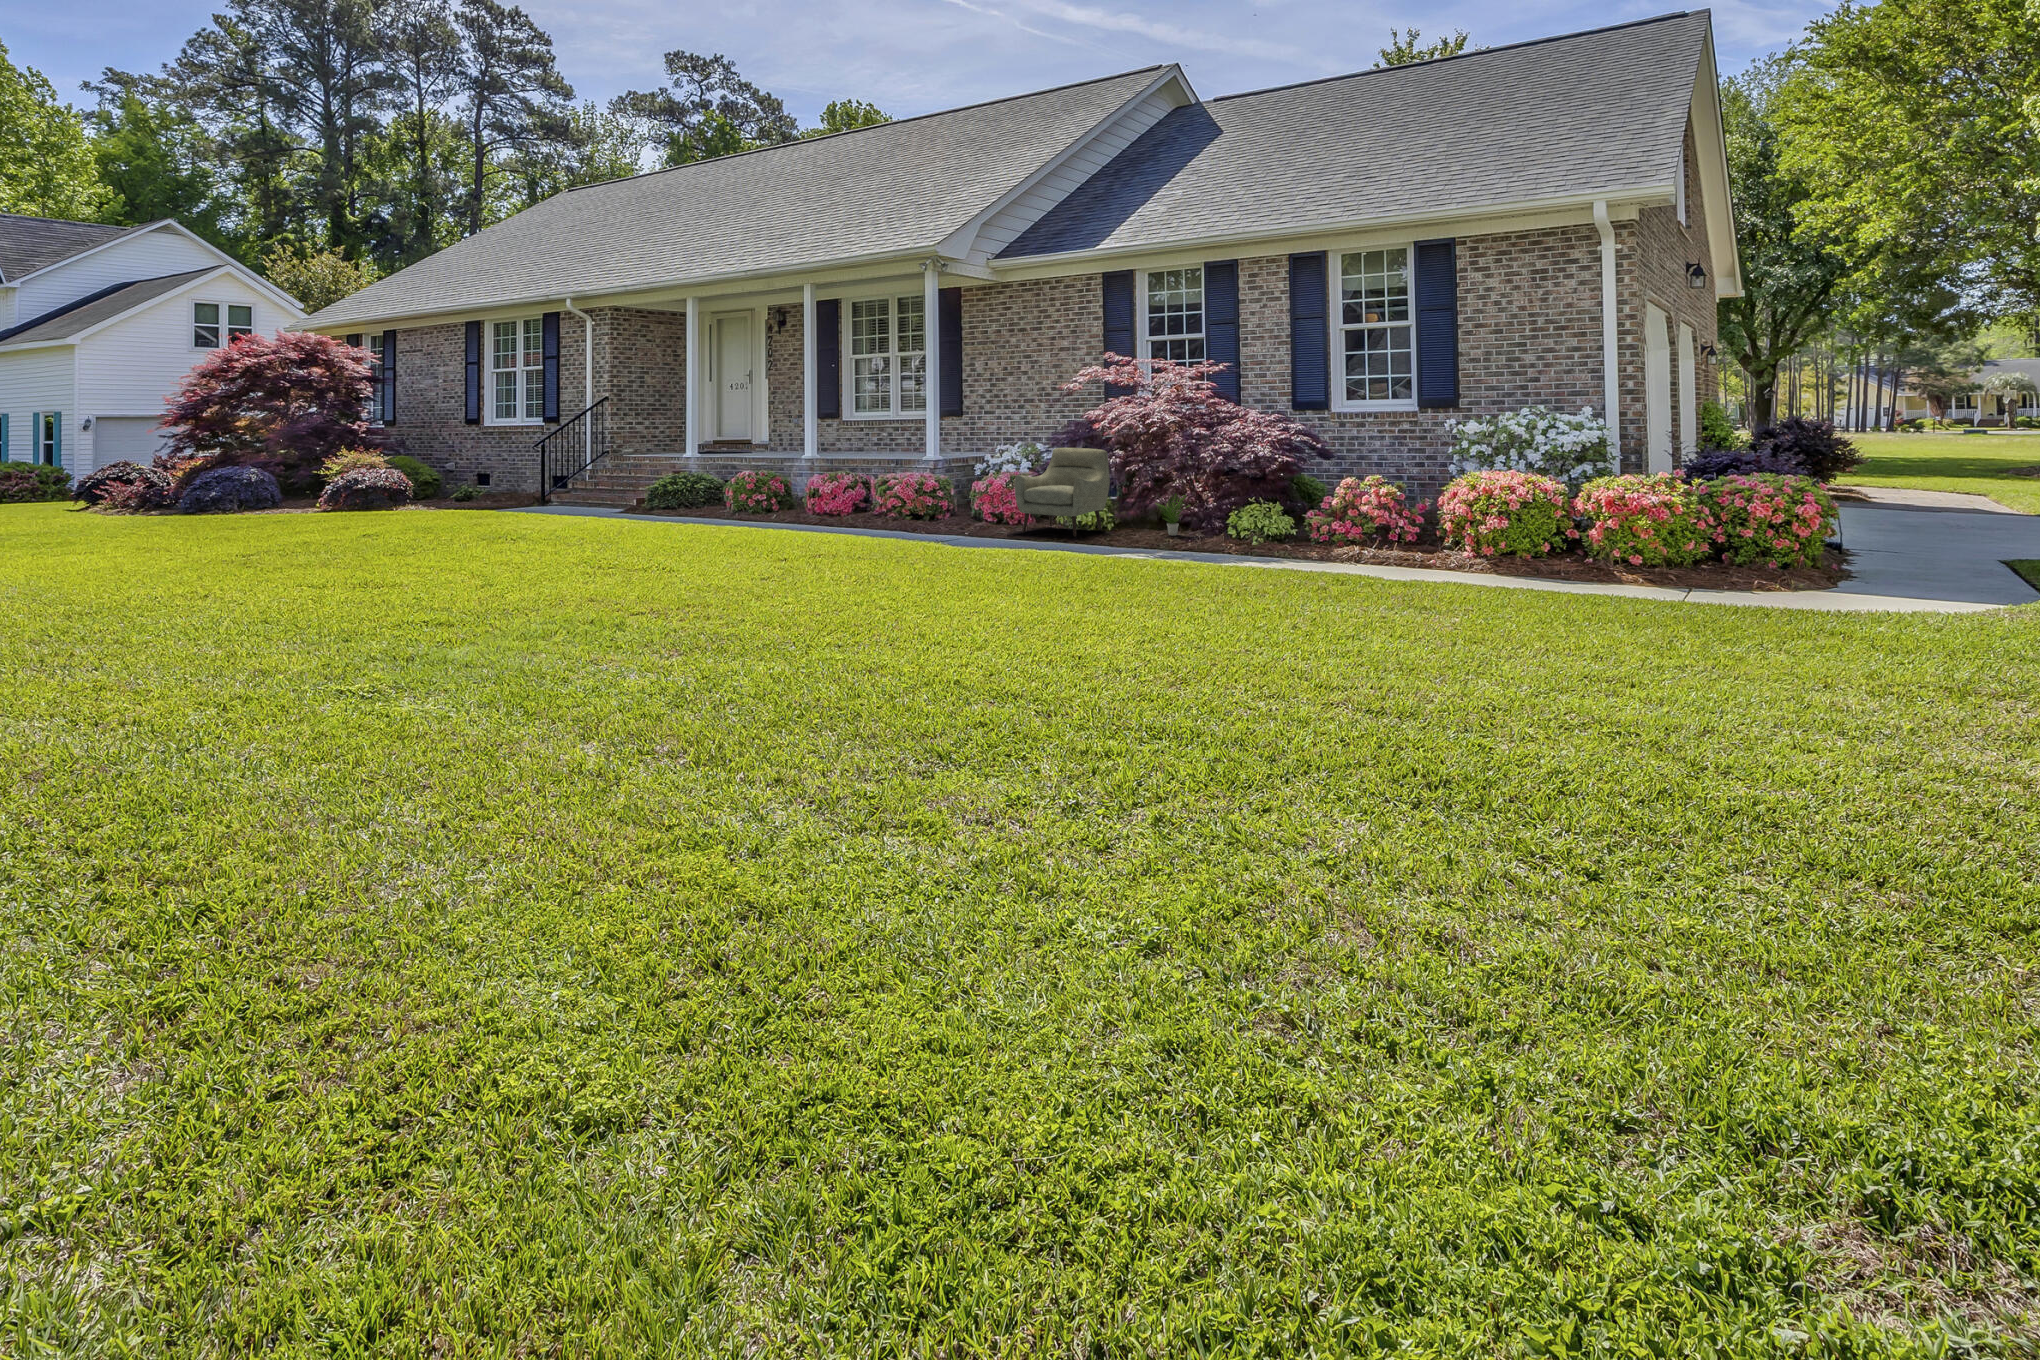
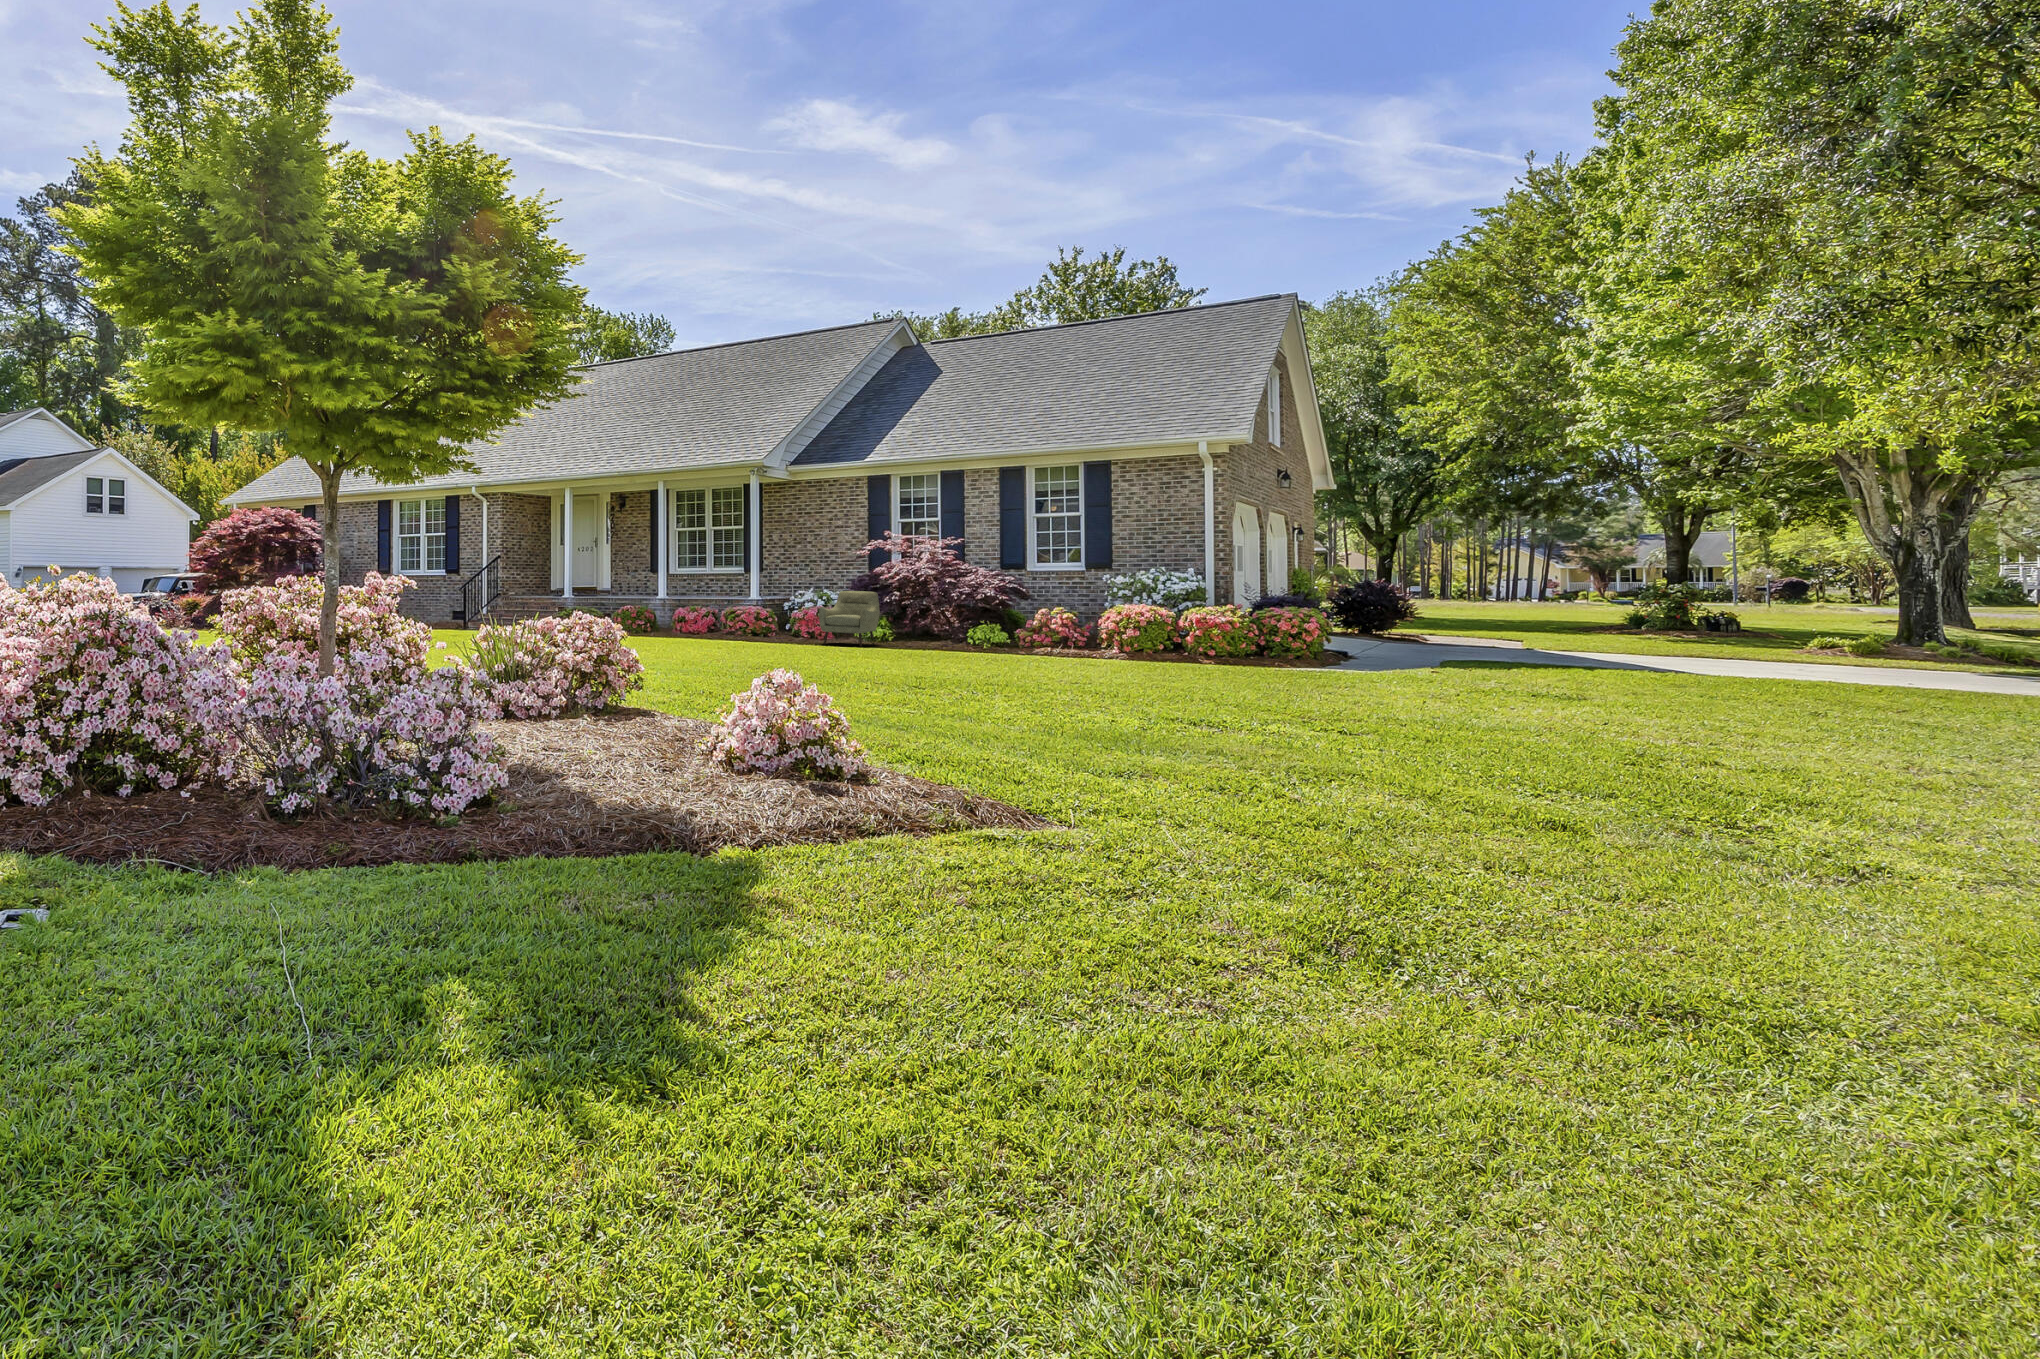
potted plant: present [1157,495,1188,535] -> none [910,618,938,647]

